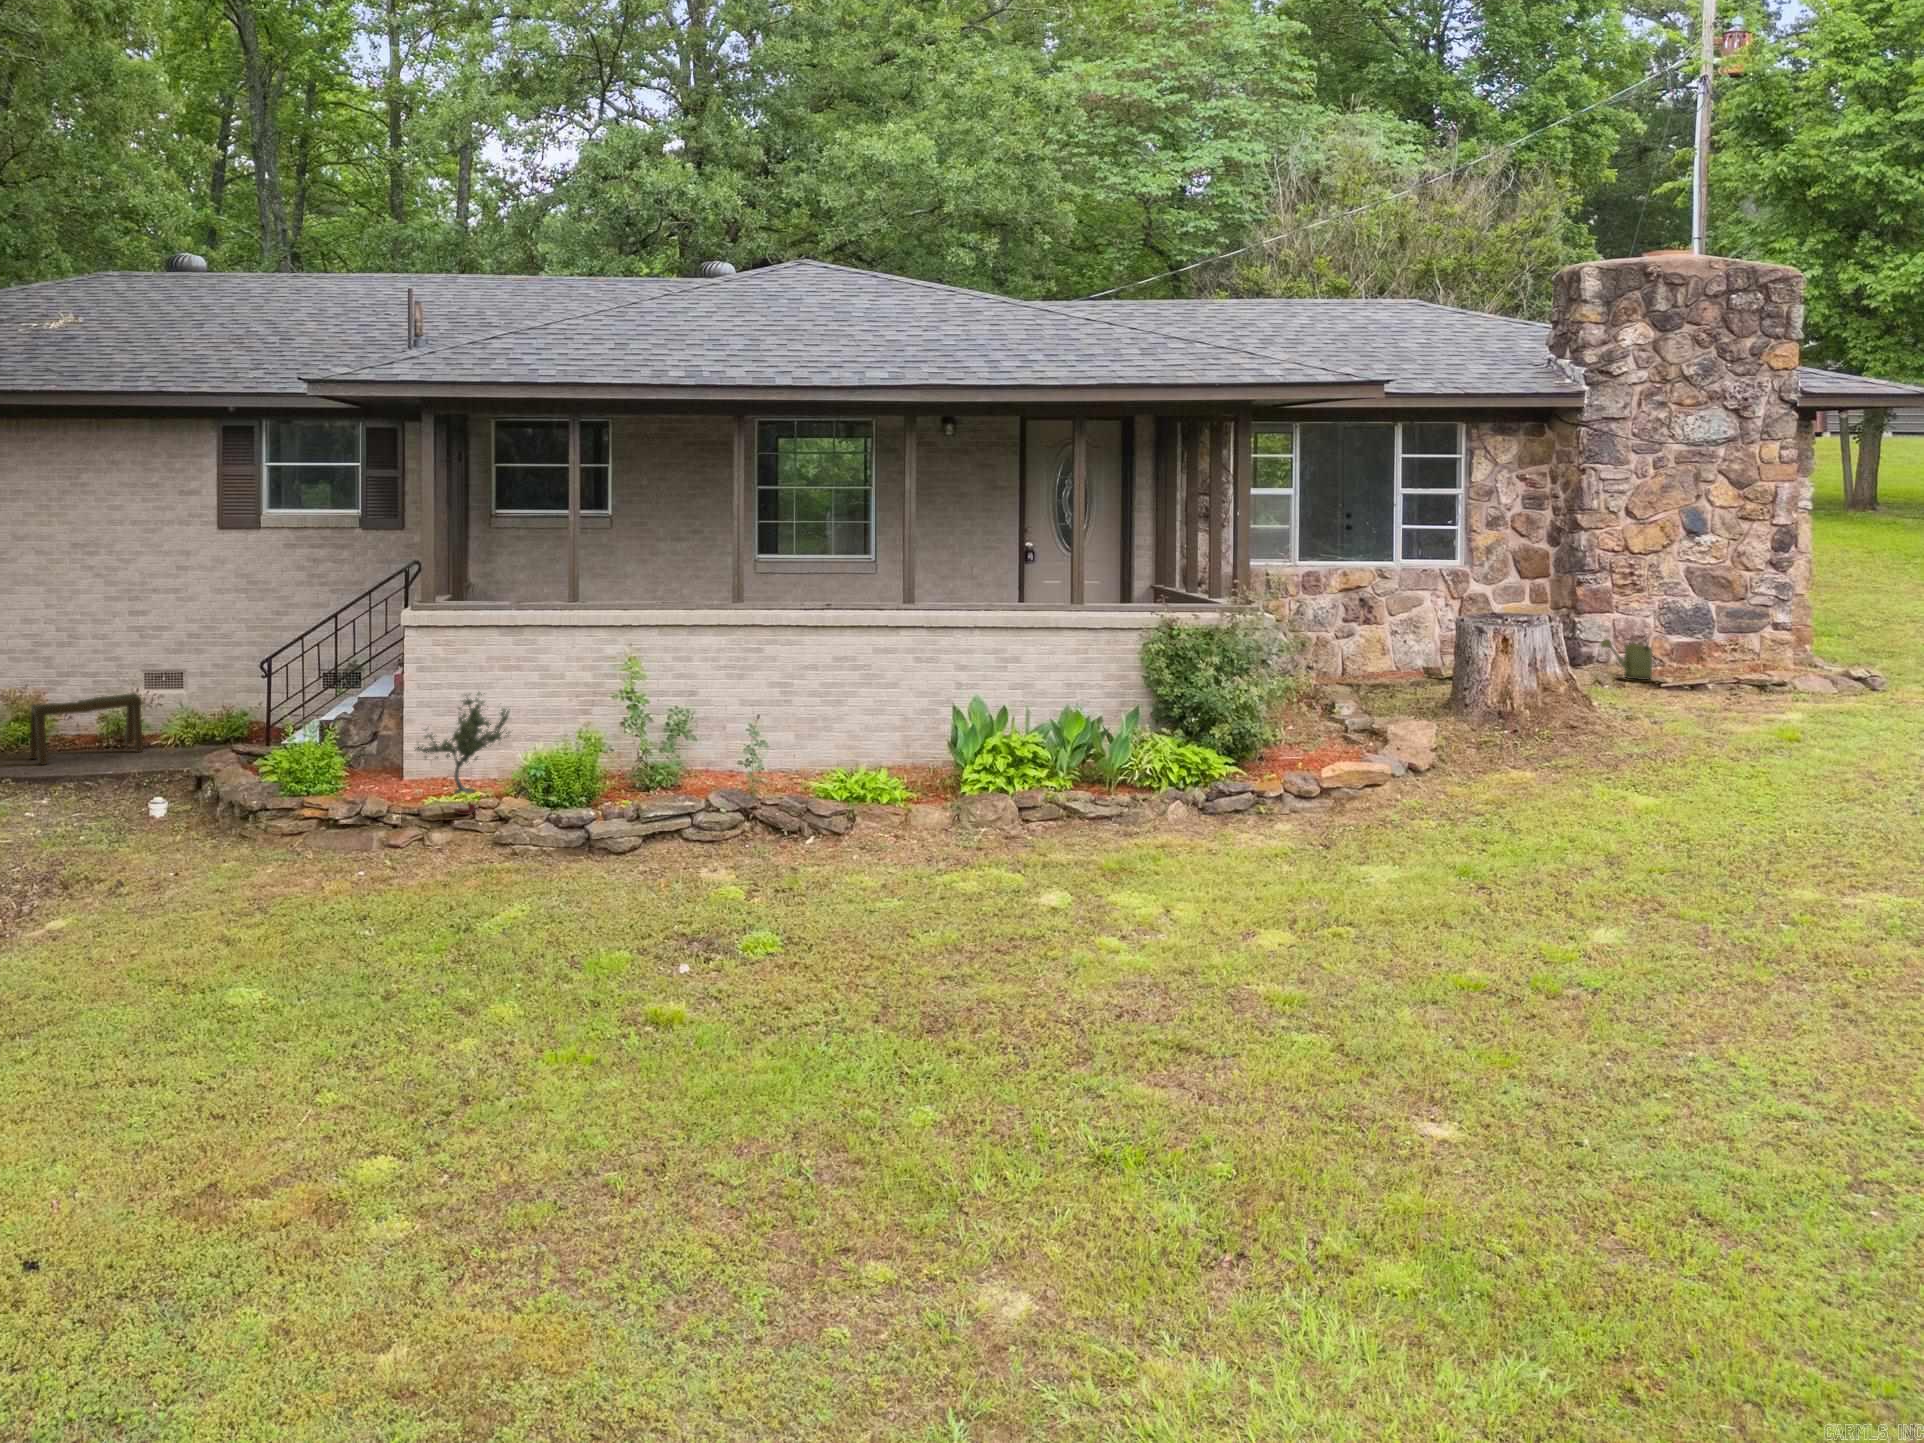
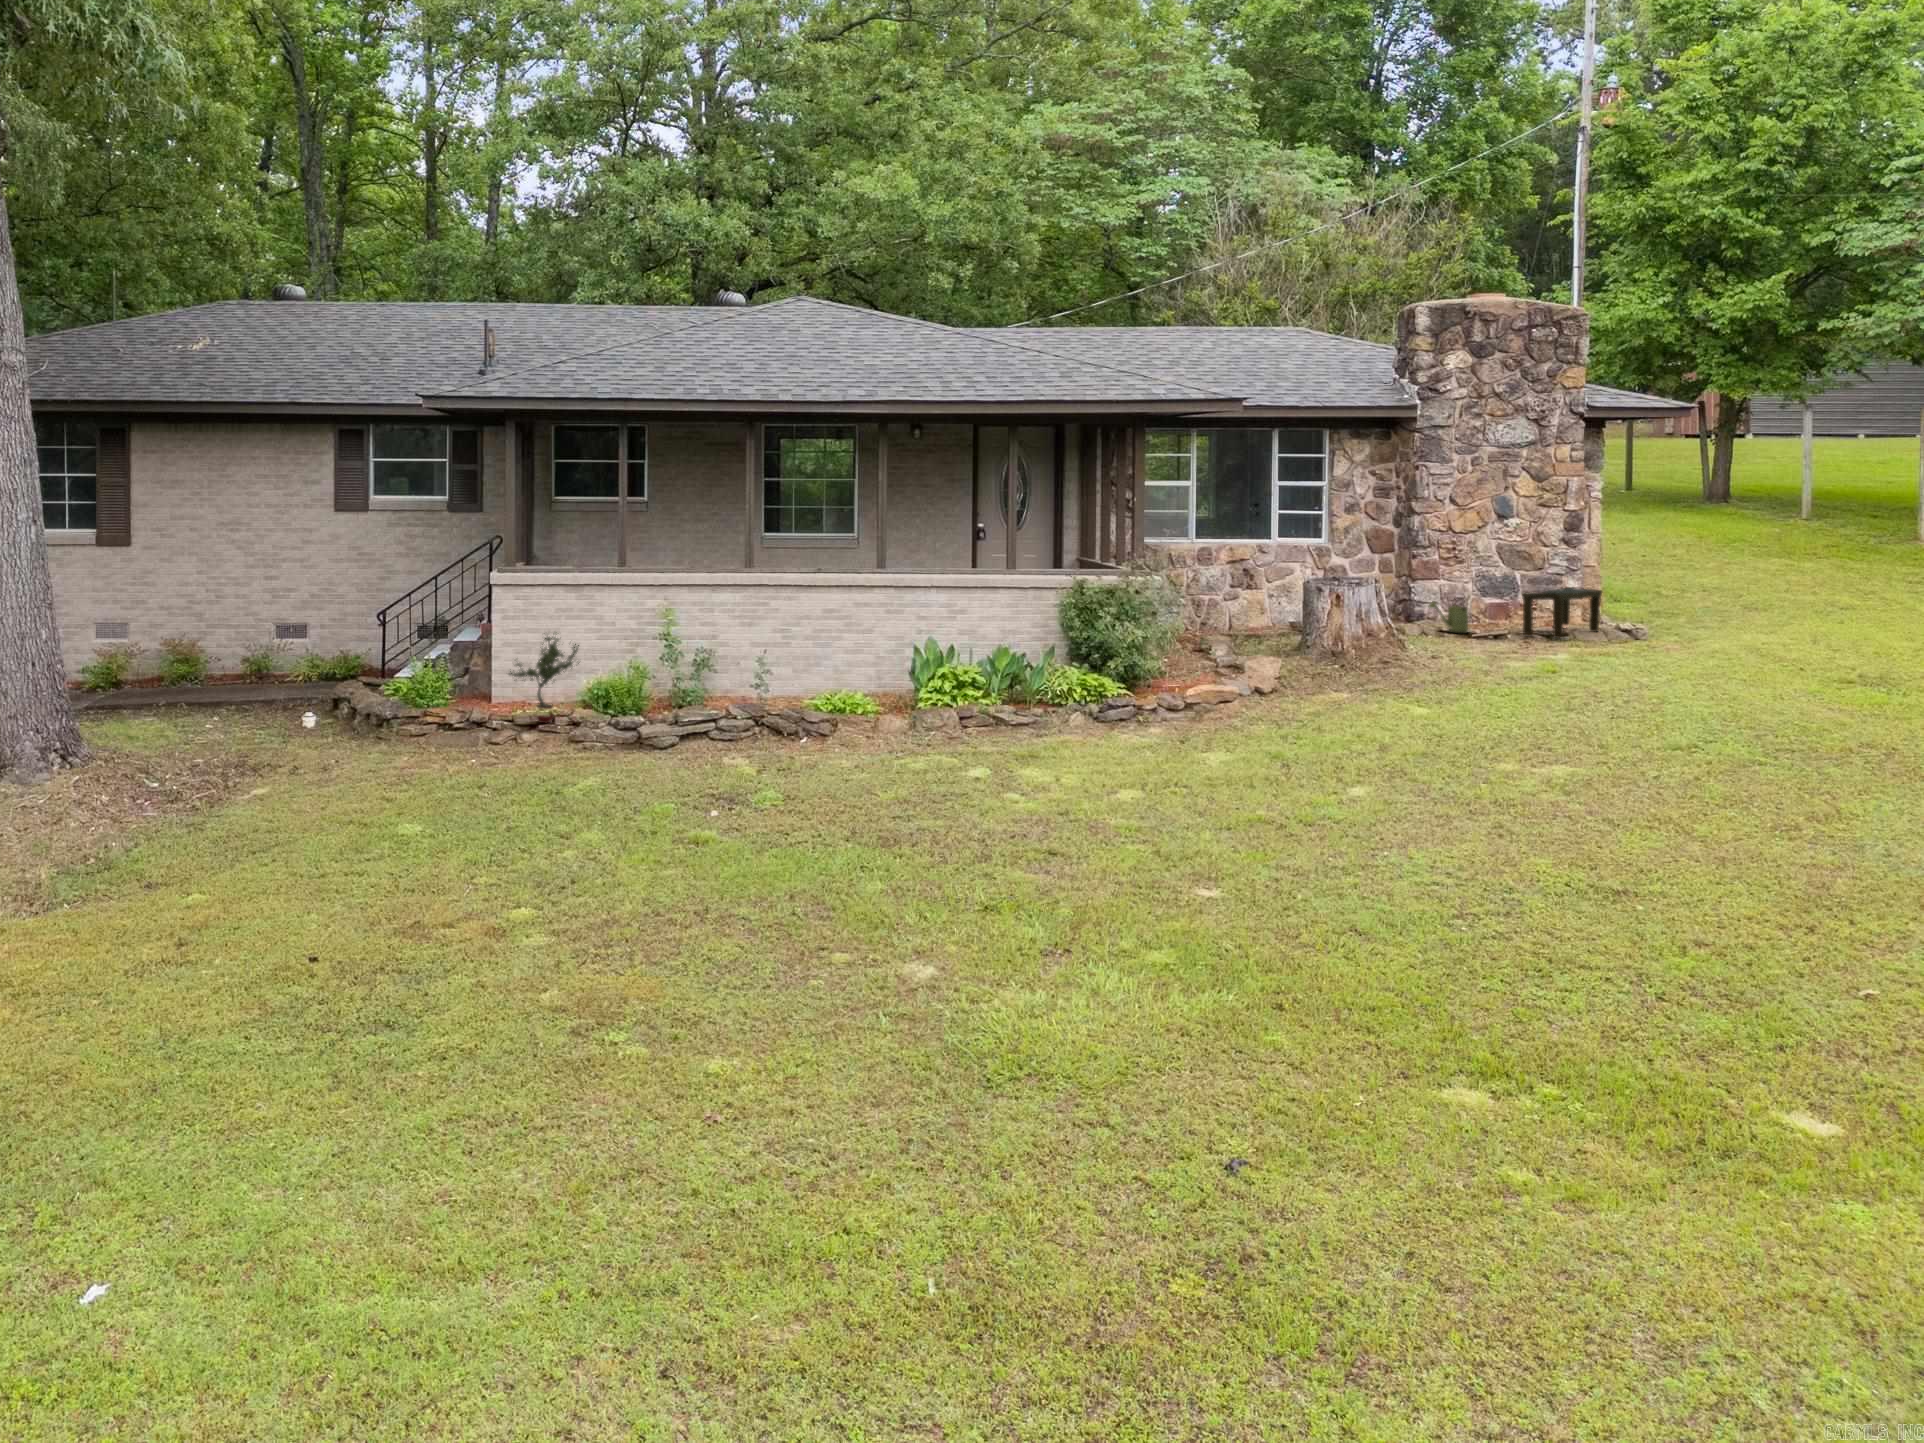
bench: present [30,693,143,765] -> present [1522,588,1602,638]

